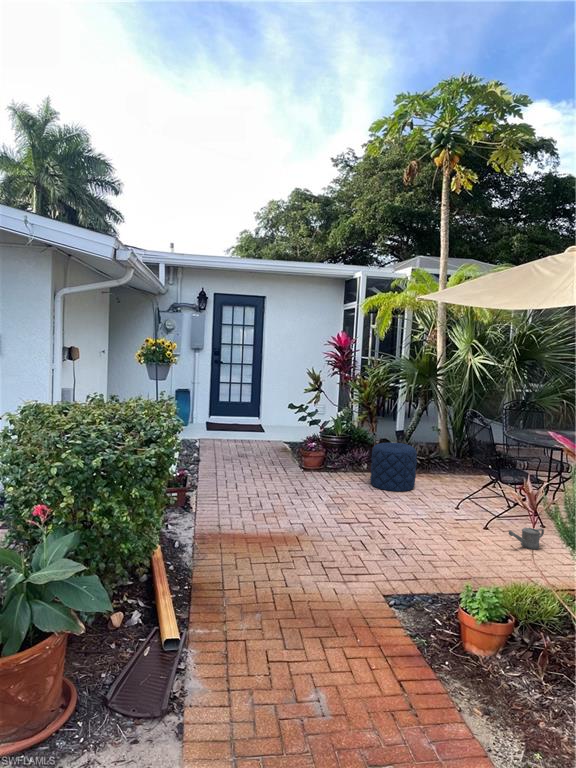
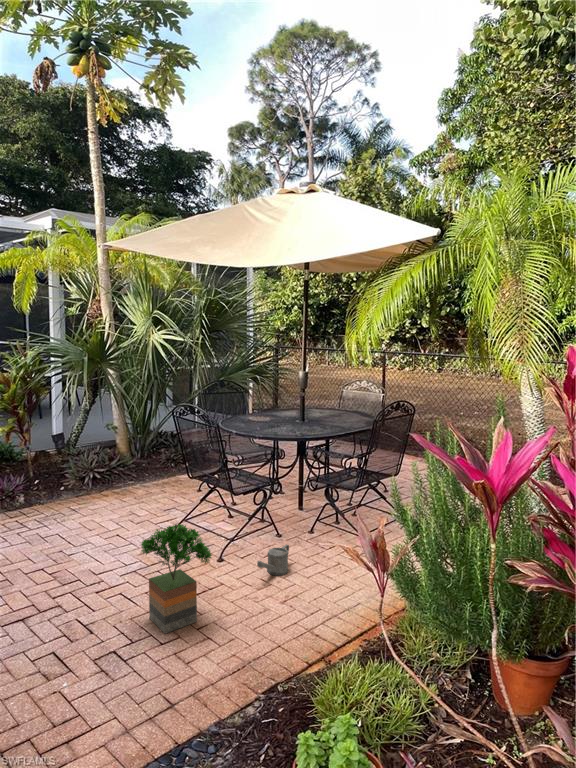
pouf: present [370,443,417,491] -> none [35,460,105,534]
potted tree: none [417,483,465,553] -> present [141,524,212,634]

